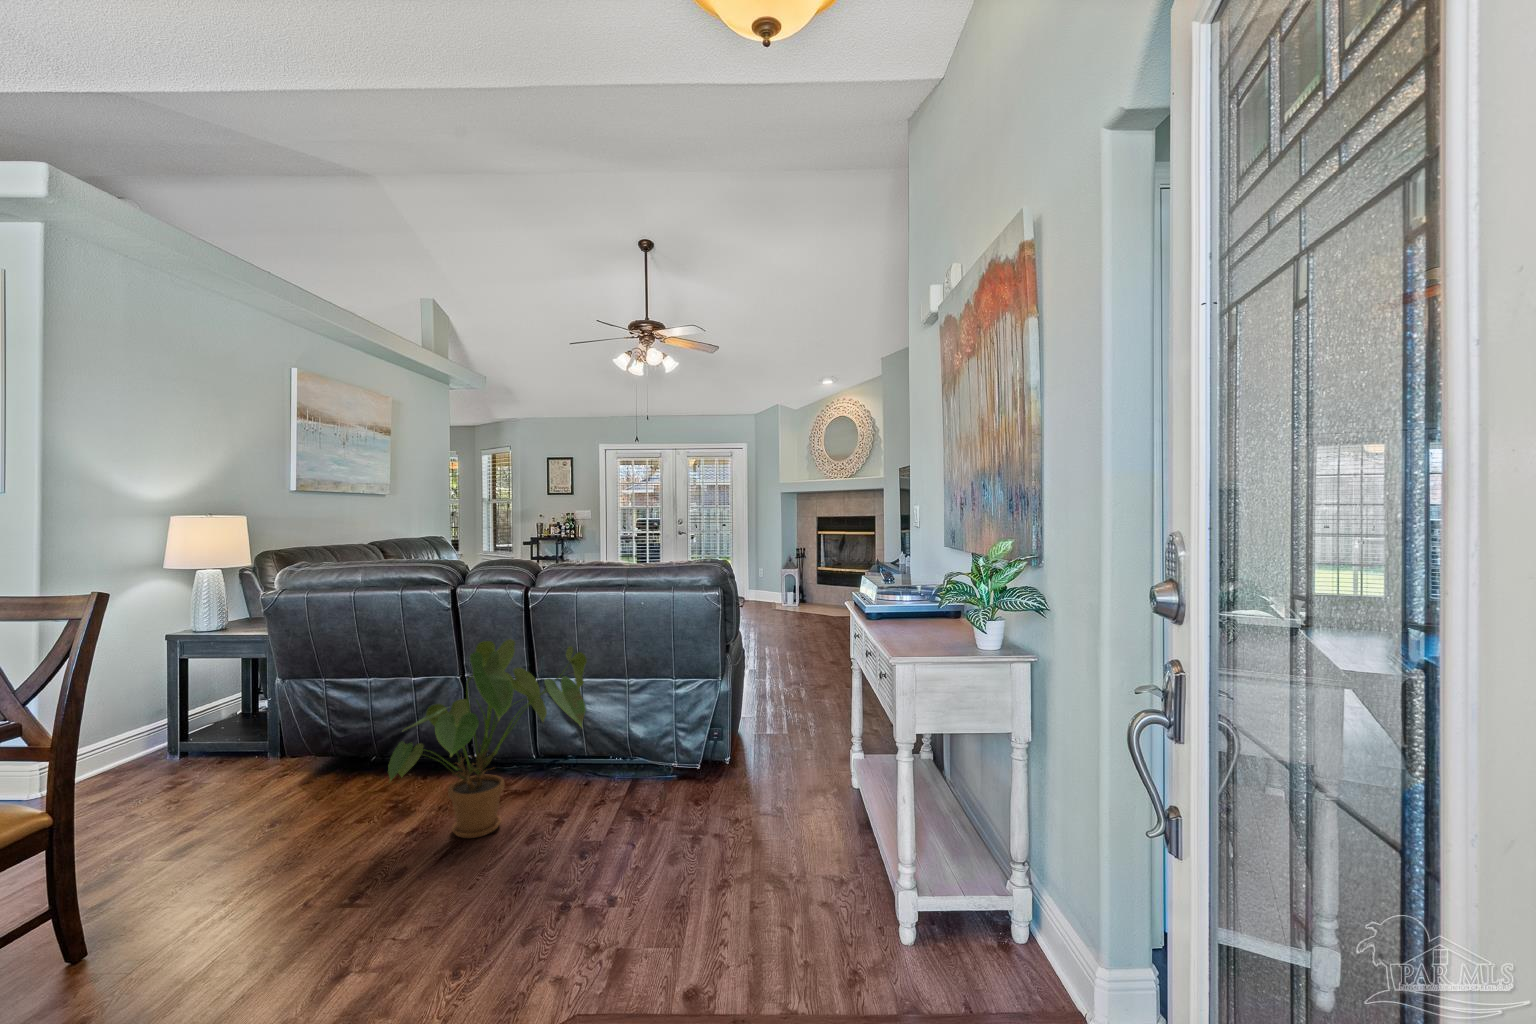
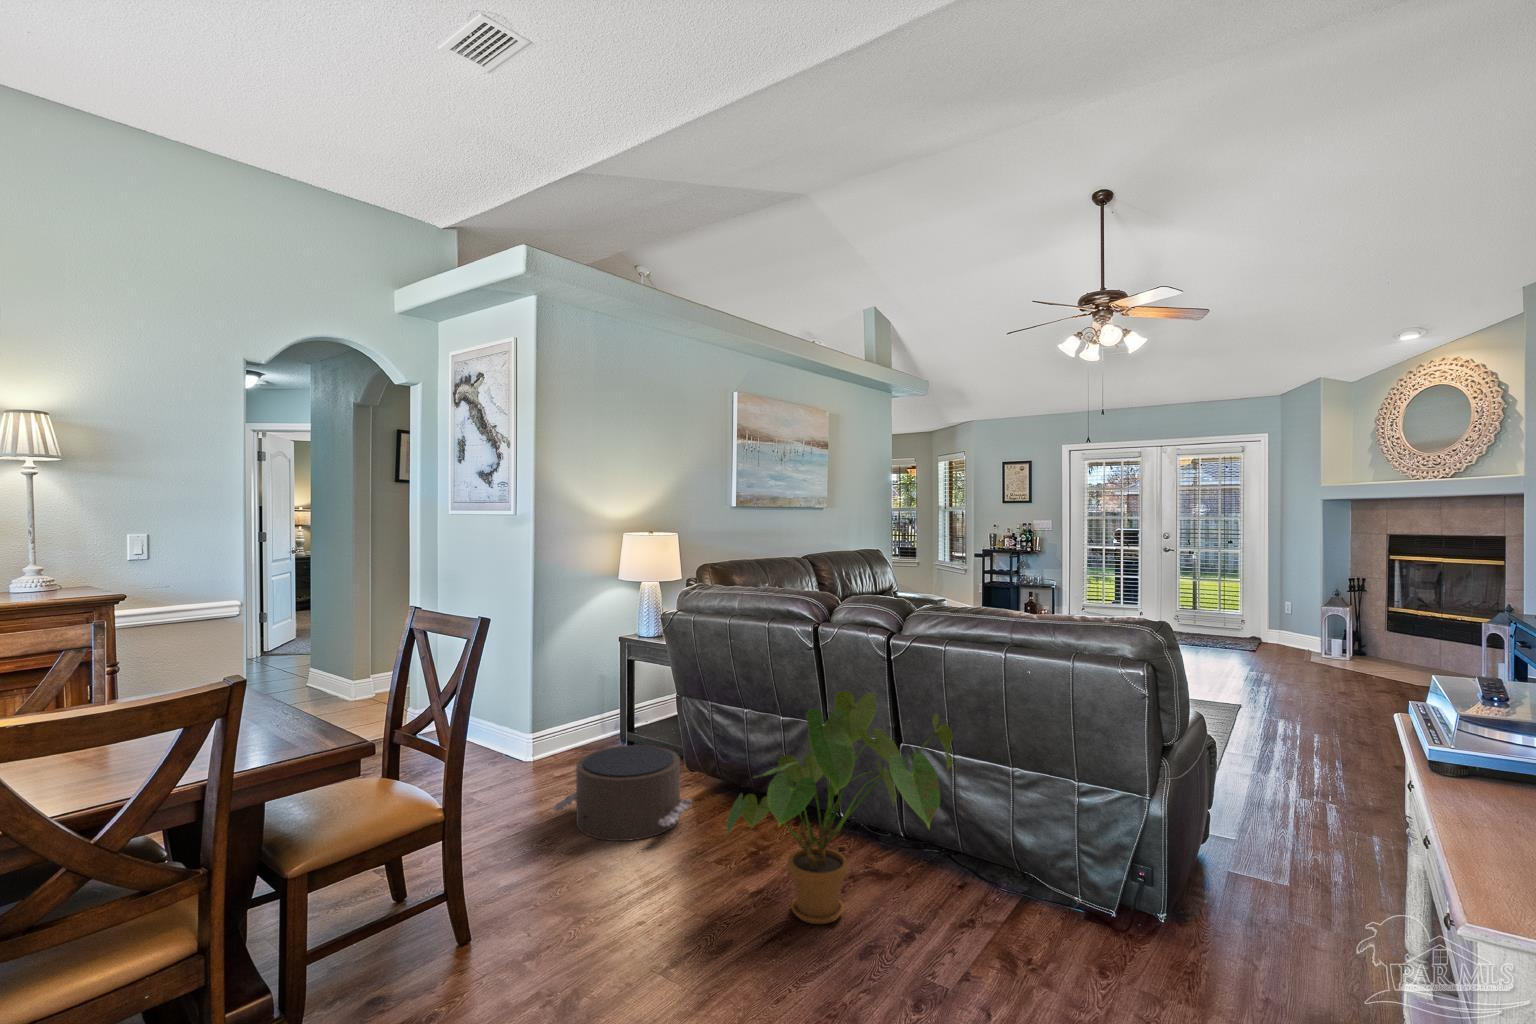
pouf: none [117,737,308,844] -> present [553,745,692,841]

